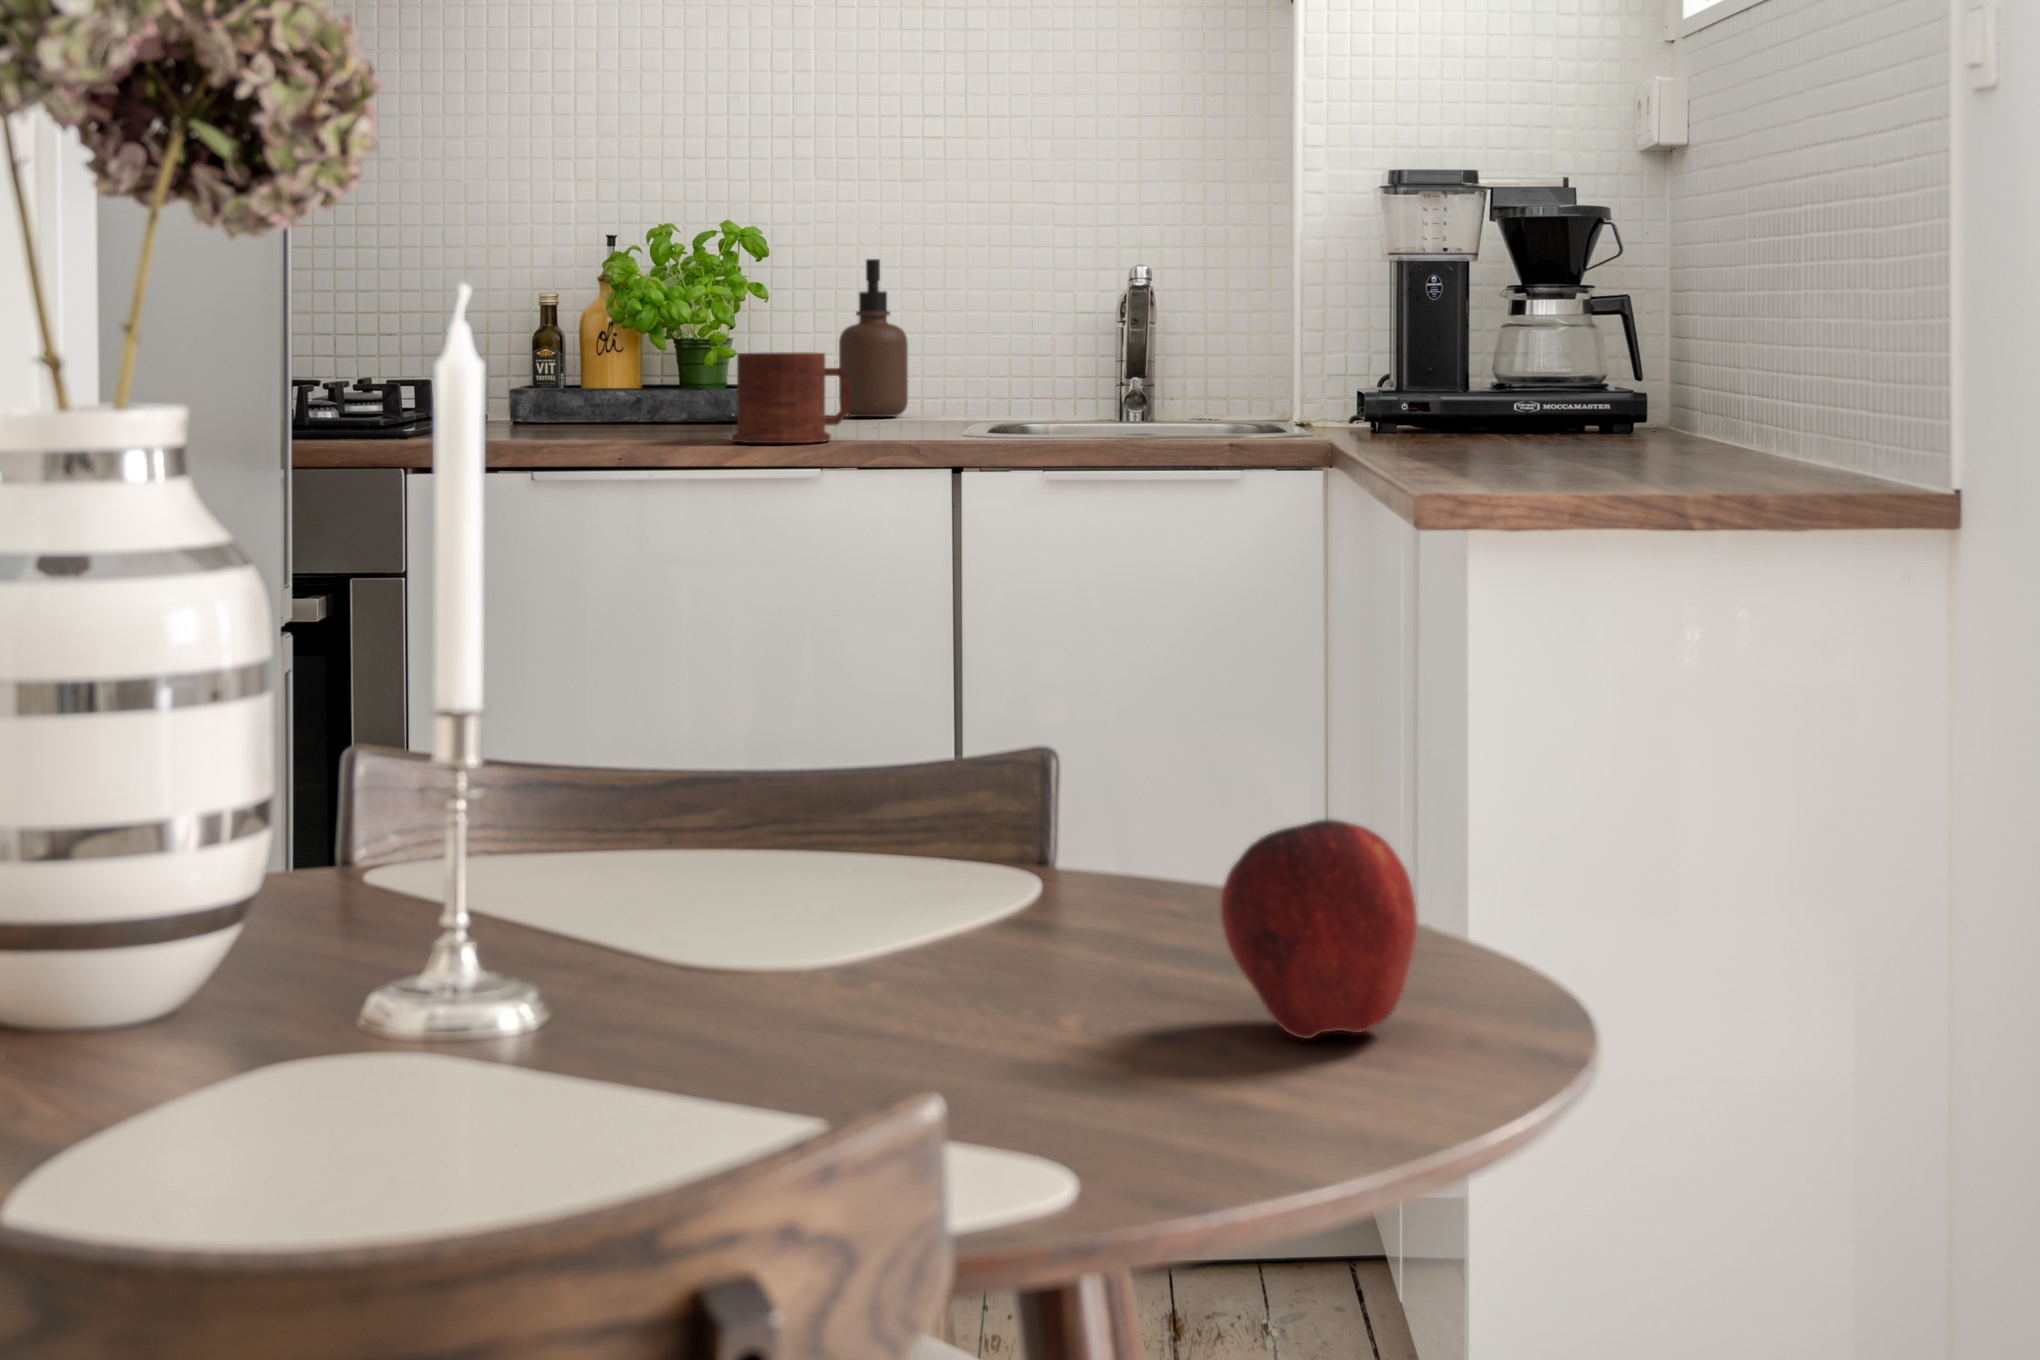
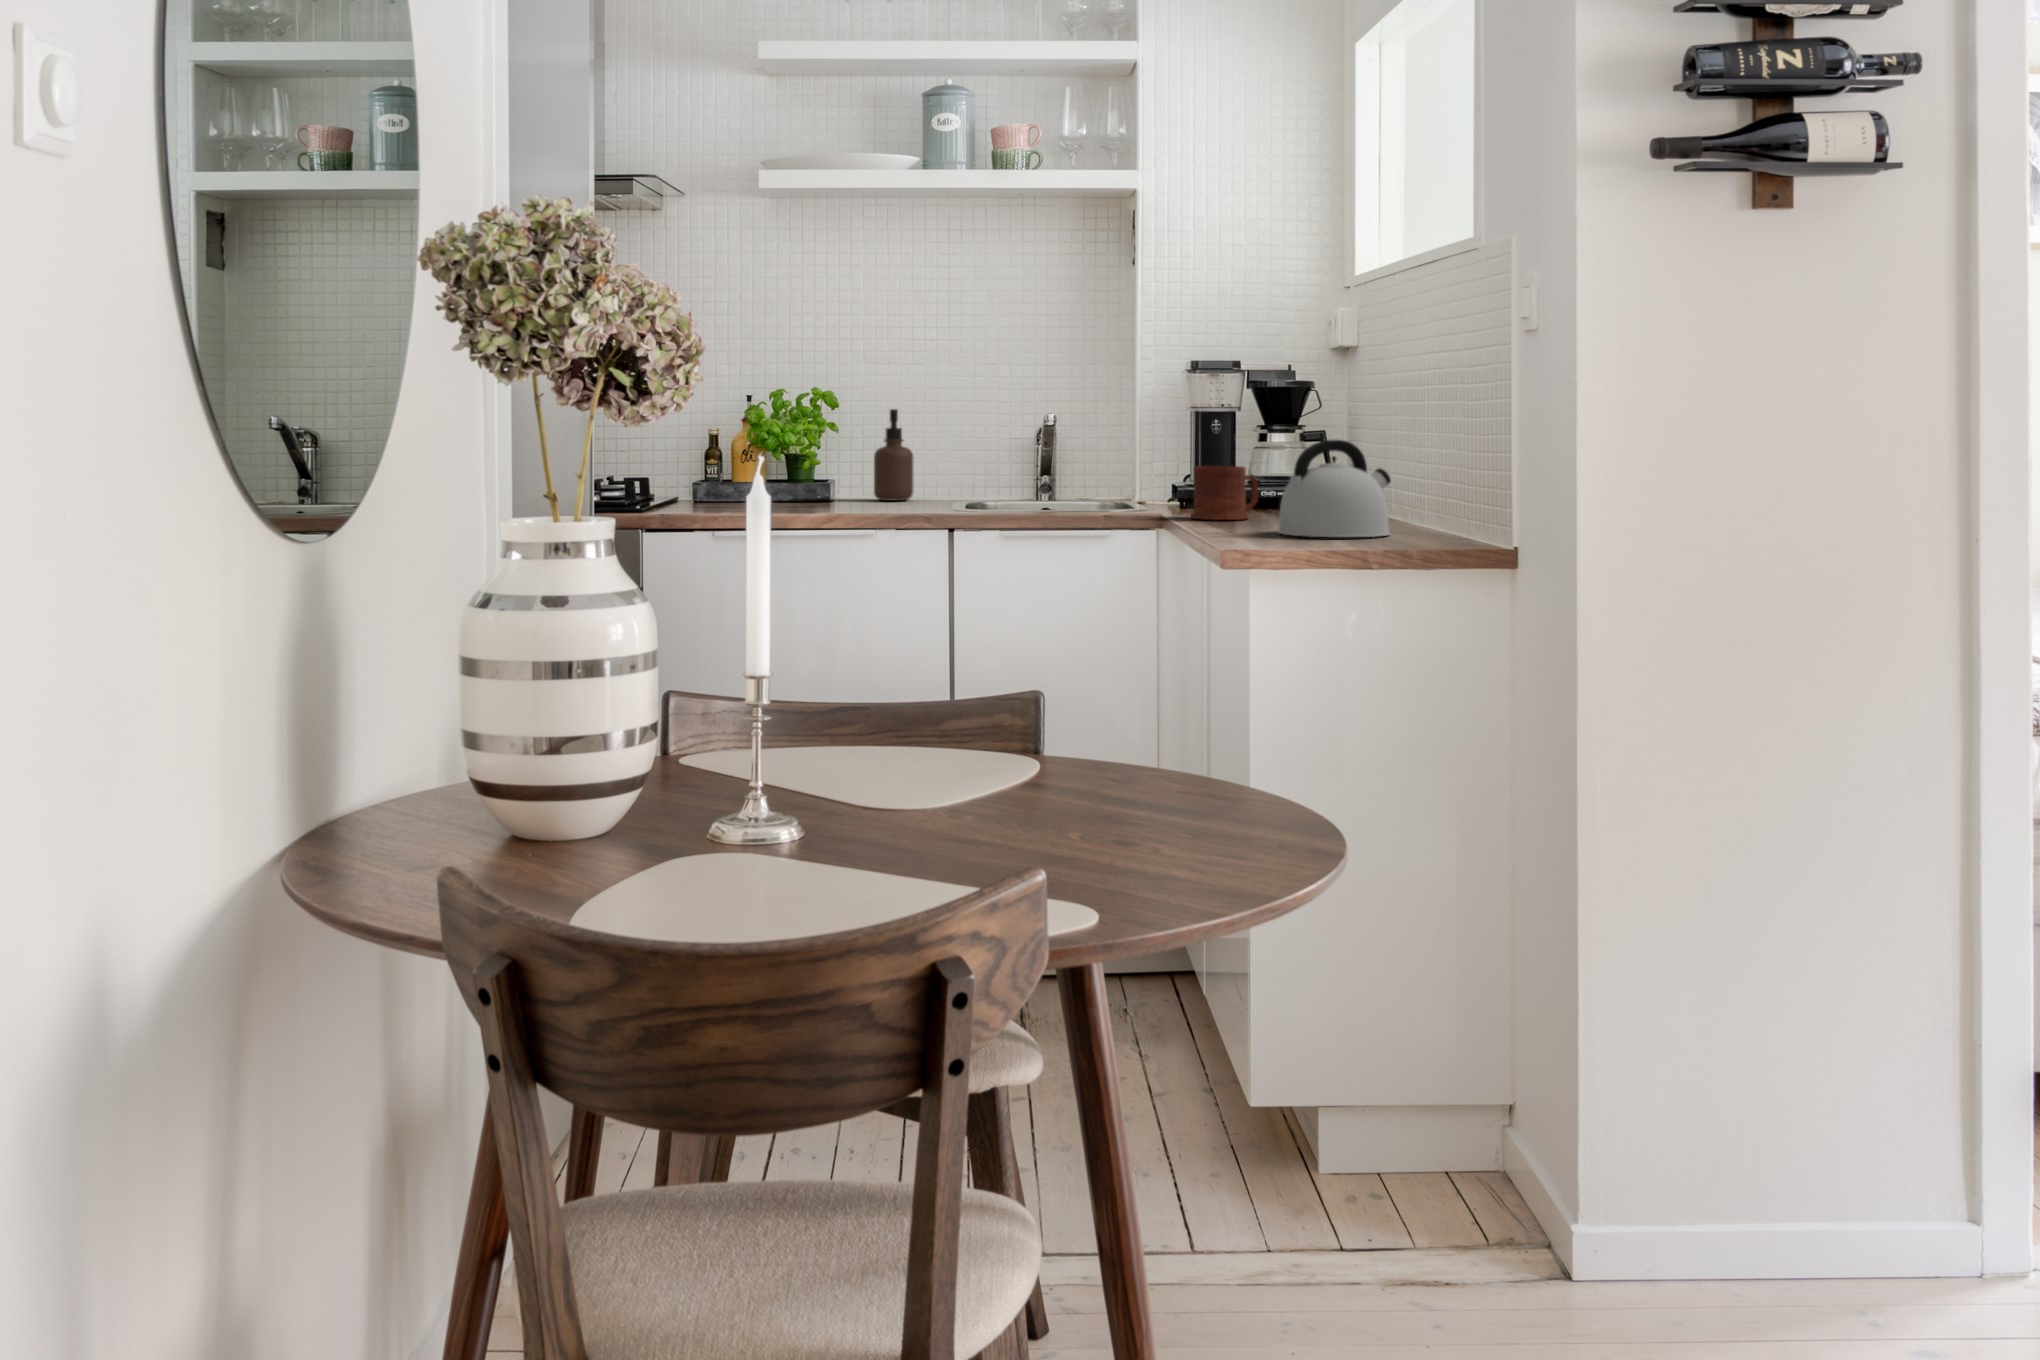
kettle: none [1531,297,1734,469] -> present [1278,440,1391,537]
mug: present [732,353,850,443] -> present [1191,466,1258,520]
apple: present [1221,820,1417,1039] -> none [1141,730,1240,840]

